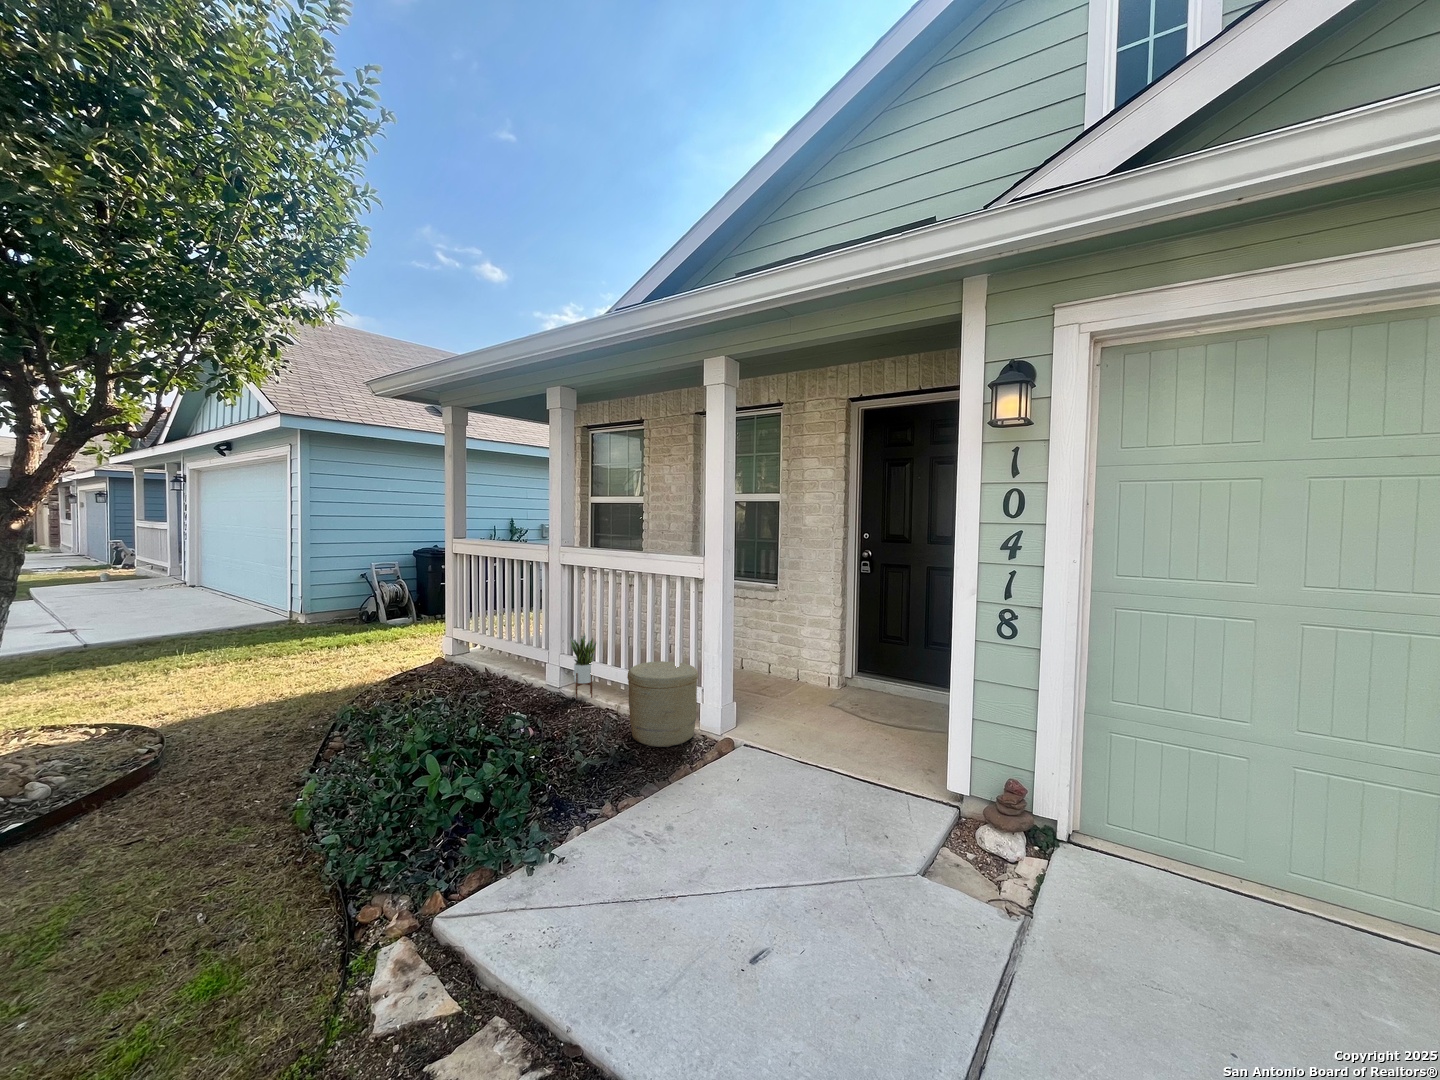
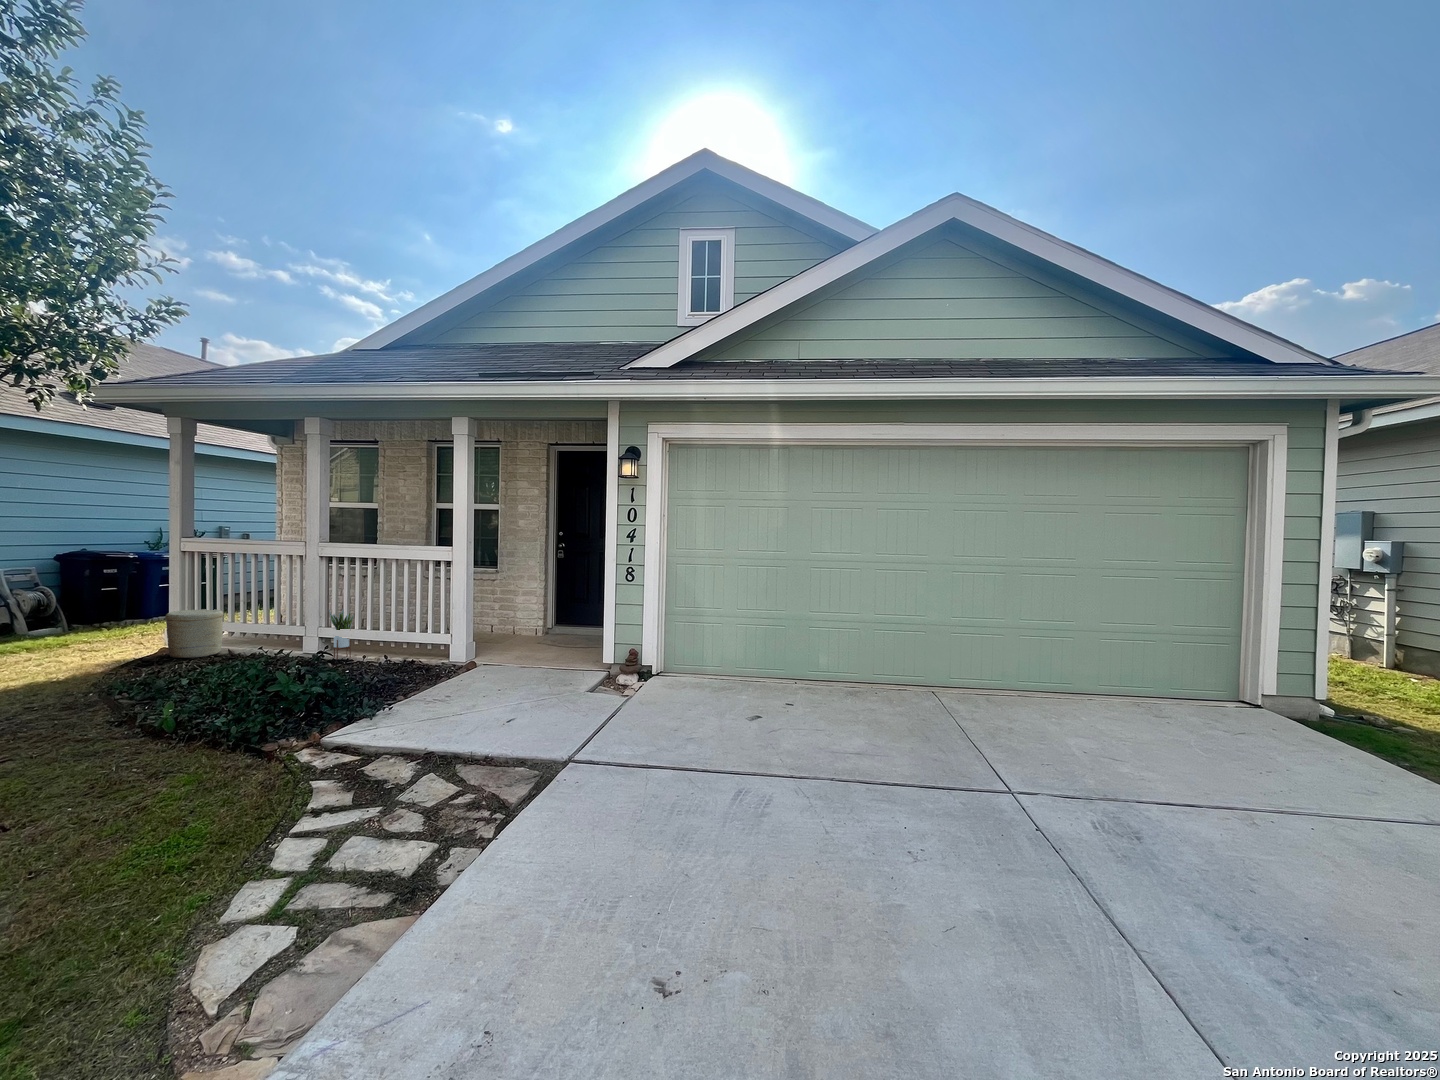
woven basket: present [627,661,698,747] -> present [165,609,223,658]

